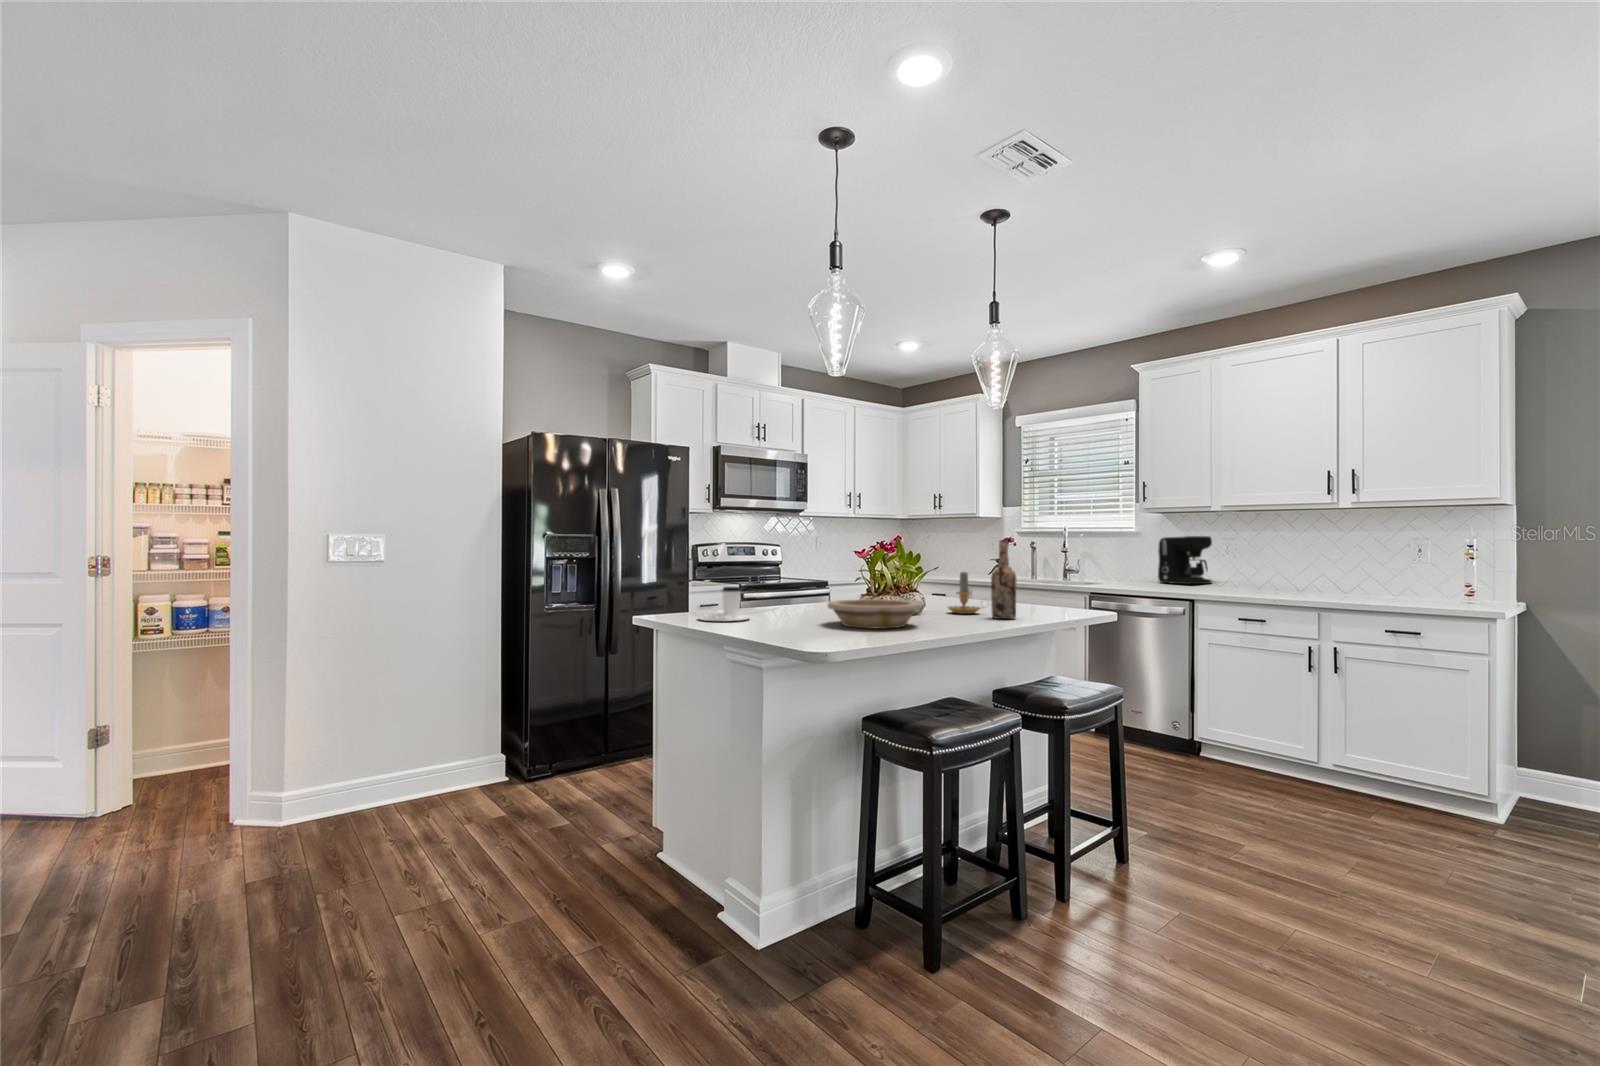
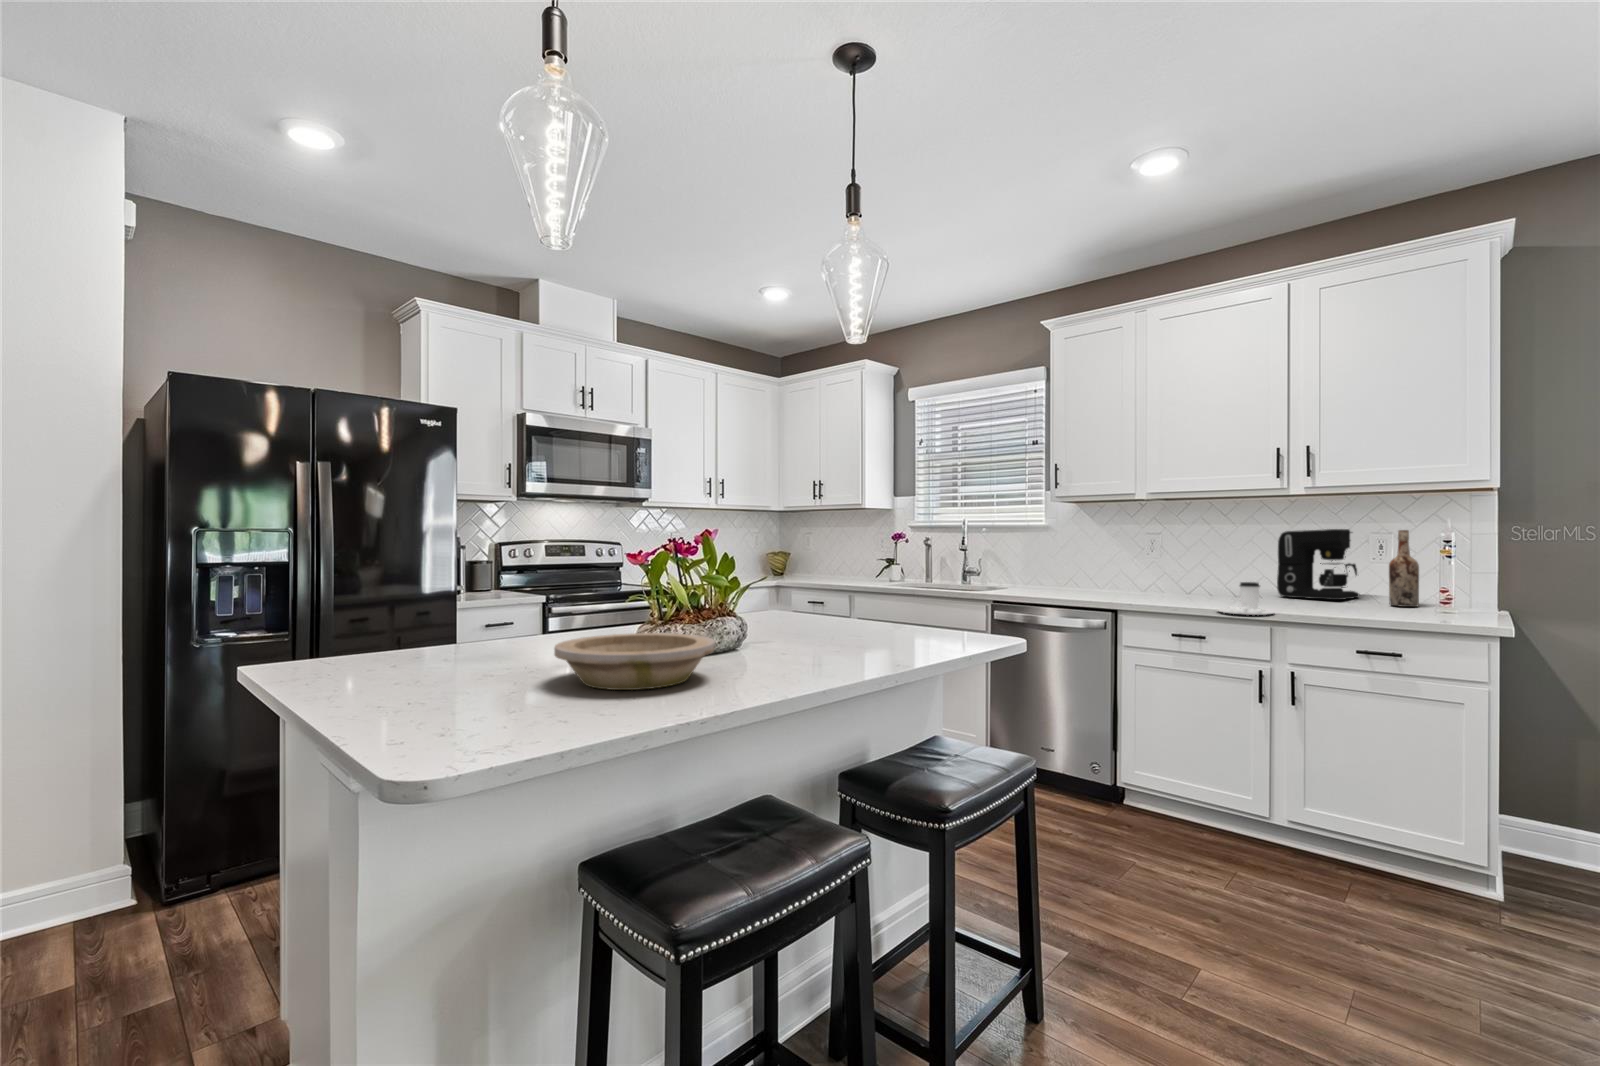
coffee maker: present [1158,536,1212,584] -> present [1277,529,1359,600]
wine bottle: present [991,540,1016,619] -> present [1389,530,1419,607]
candle: present [948,572,981,614] -> none [781,581,842,647]
coffee cup: present [698,586,750,621] -> present [1218,582,1274,615]

